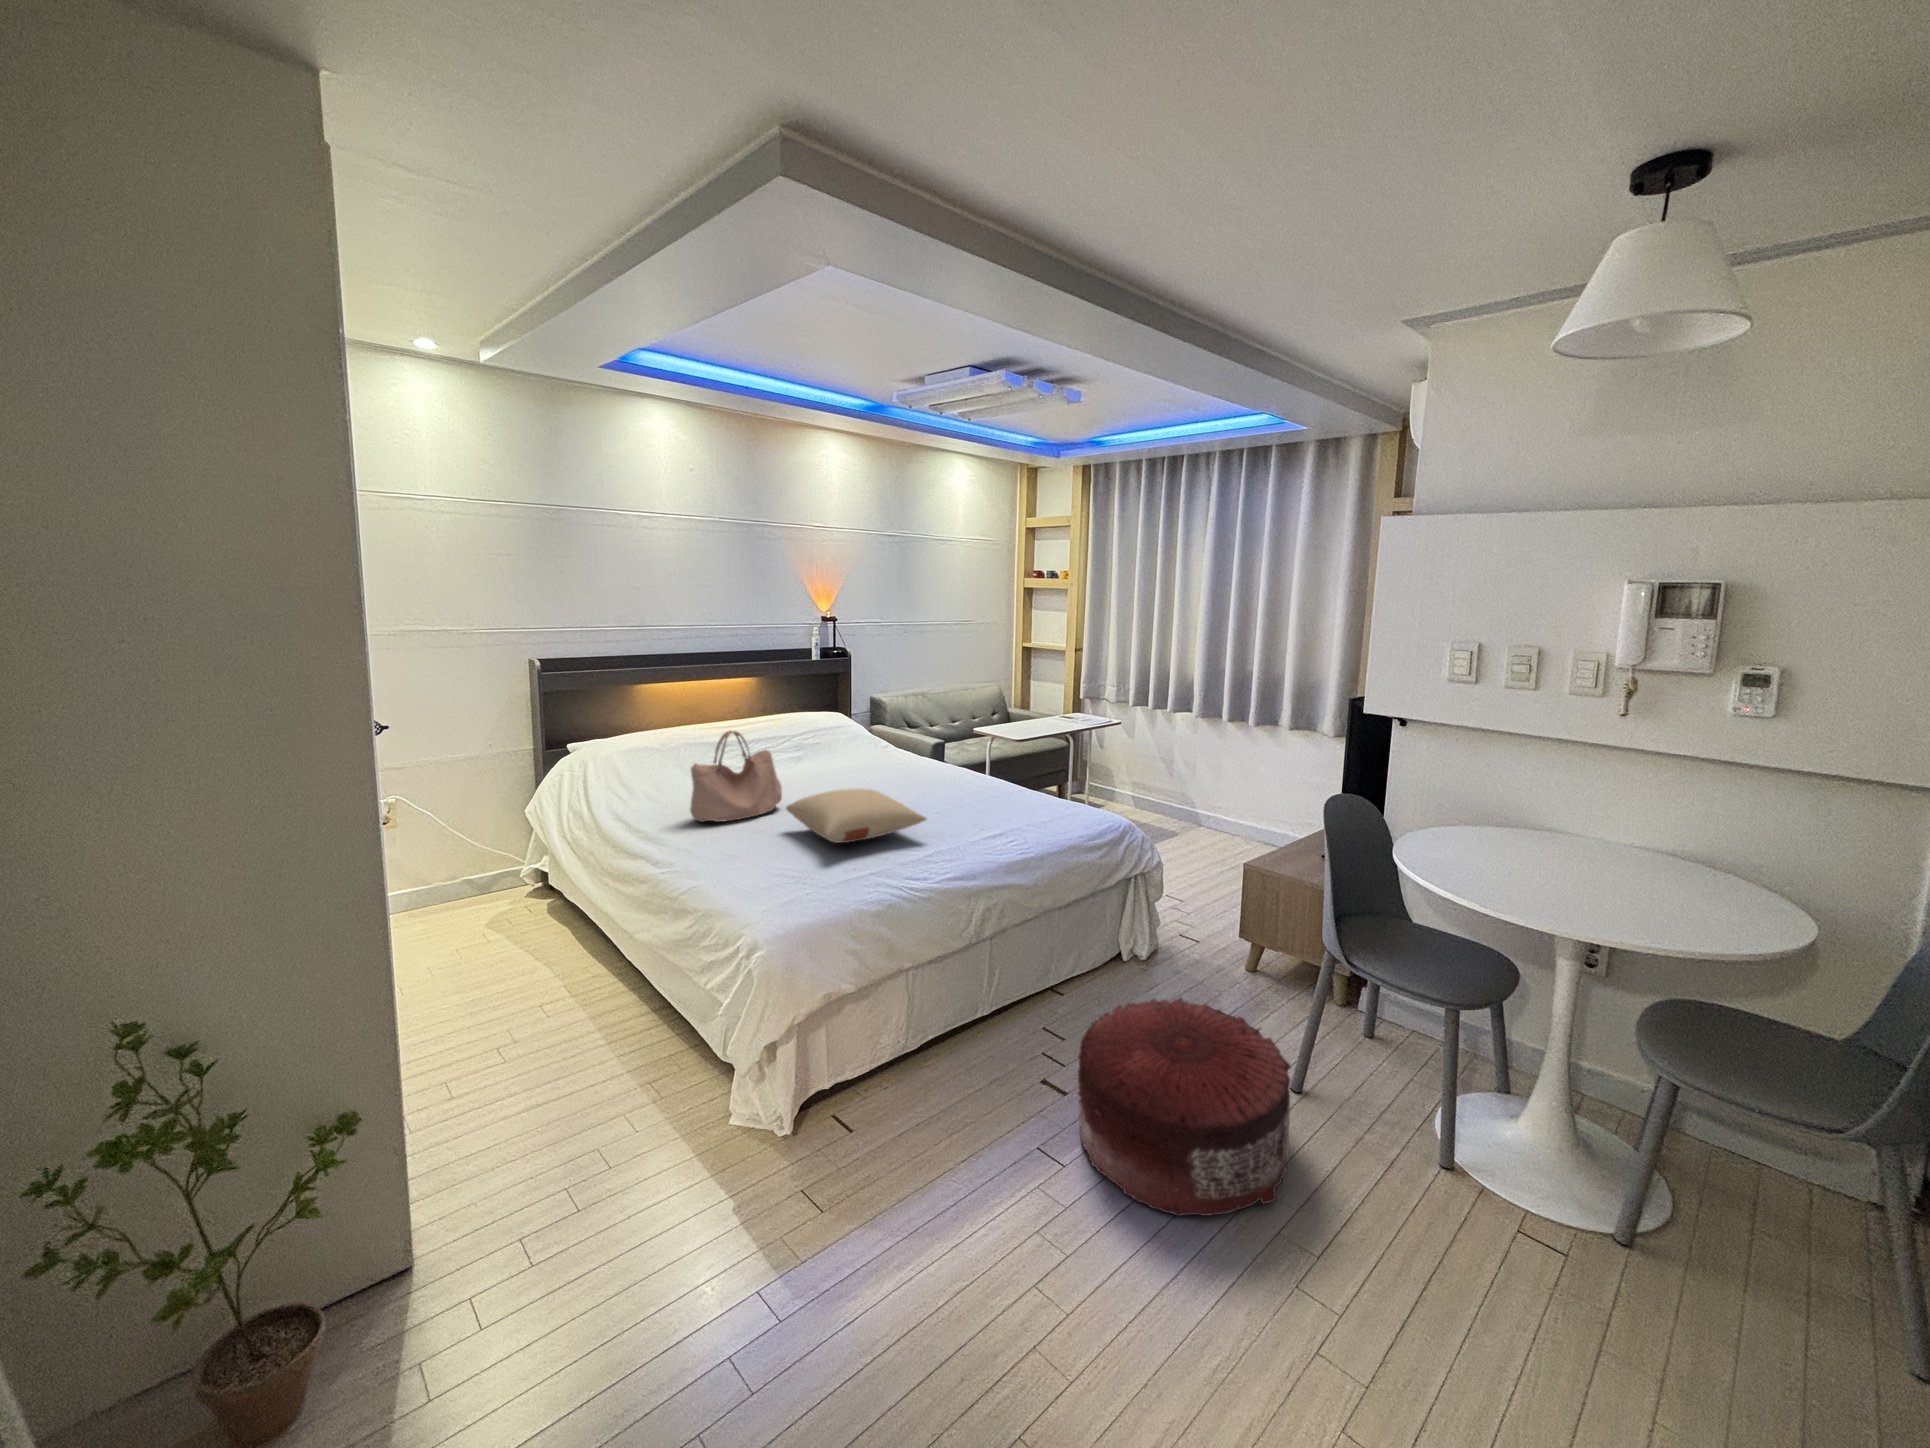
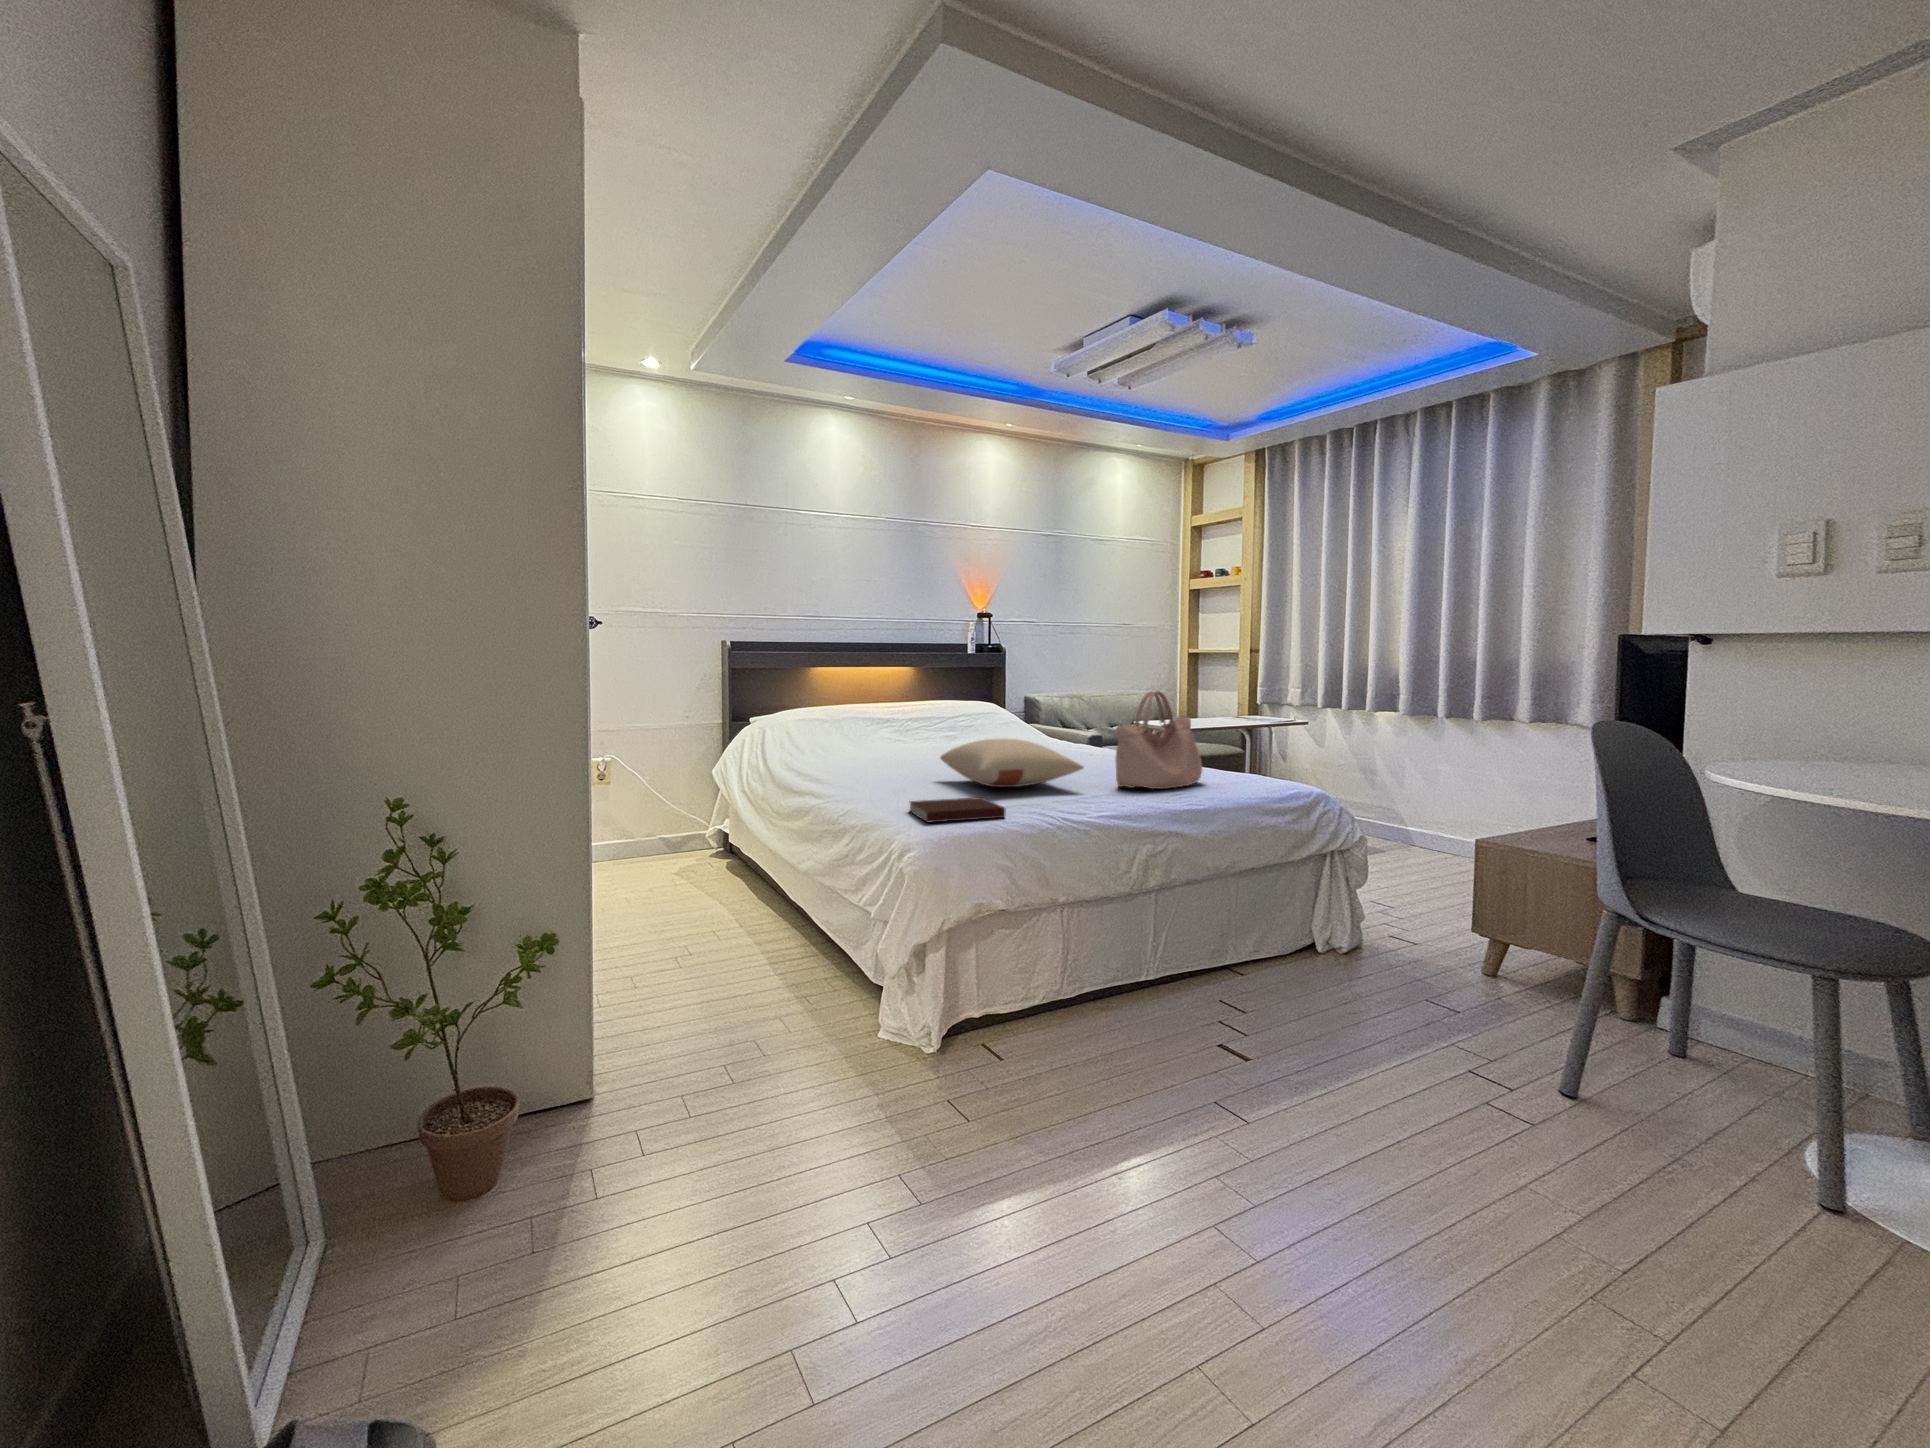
handbag: present [690,731,782,822] -> present [1115,691,1202,789]
notebook: none [753,865,852,909] -> present [909,797,1006,823]
pouf: present [1078,998,1290,1216] -> none [1265,956,1561,1194]

